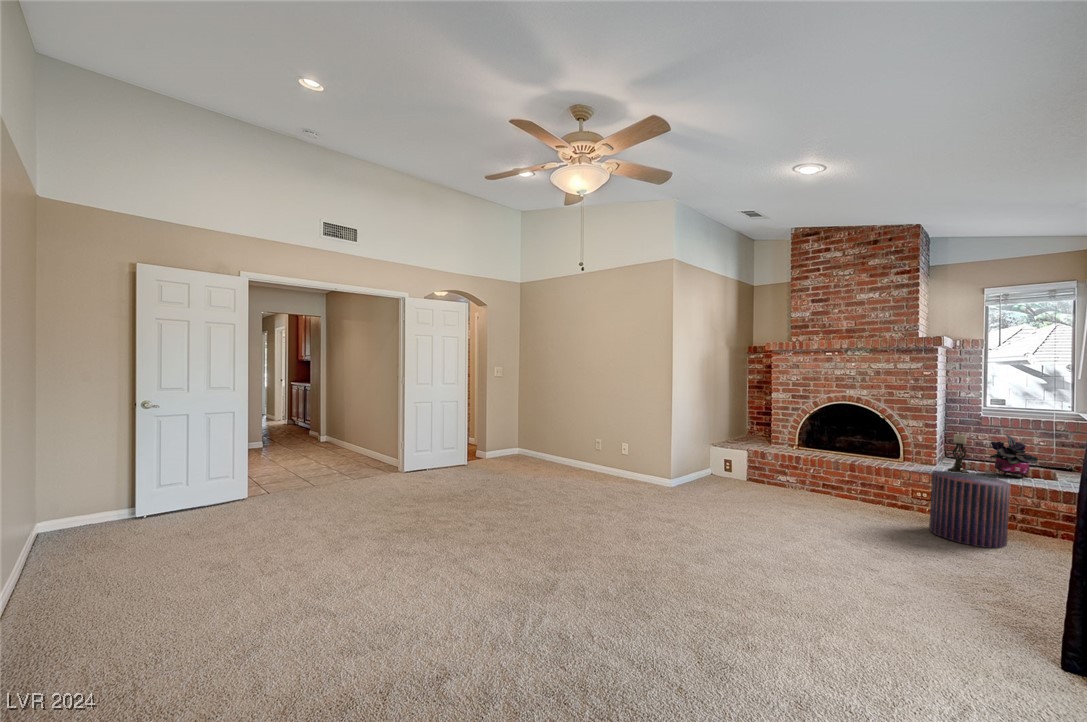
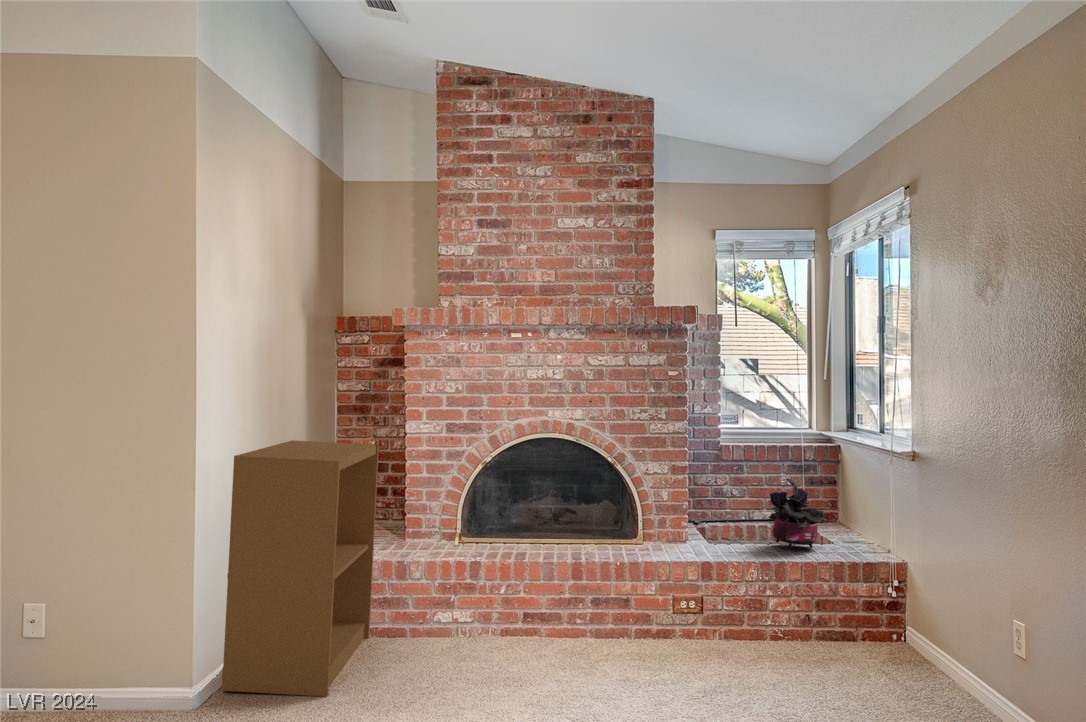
bookshelf: none [681,398,752,495] -> present [222,440,379,697]
candle holder: present [947,434,969,474] -> none [719,483,751,558]
pouf: present [929,471,1010,548] -> none [737,562,857,706]

